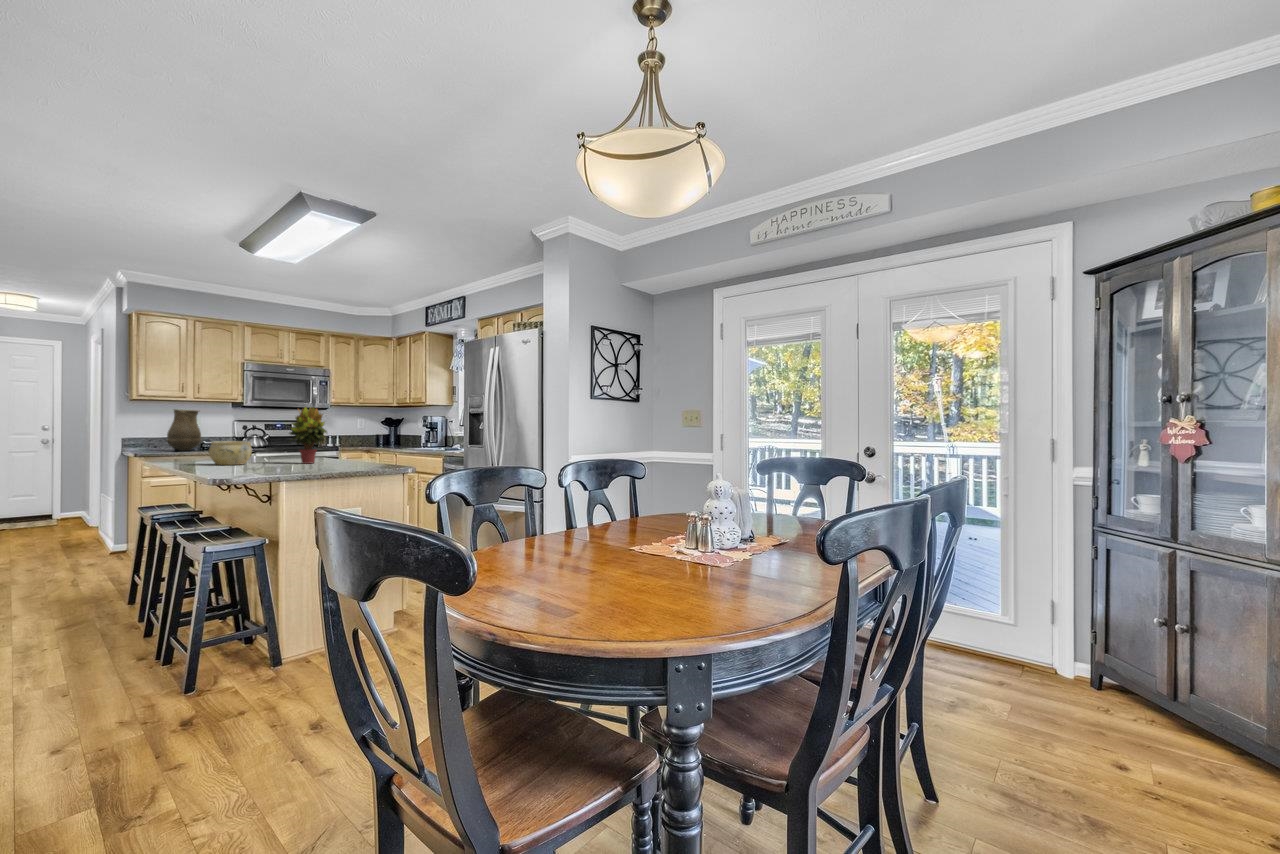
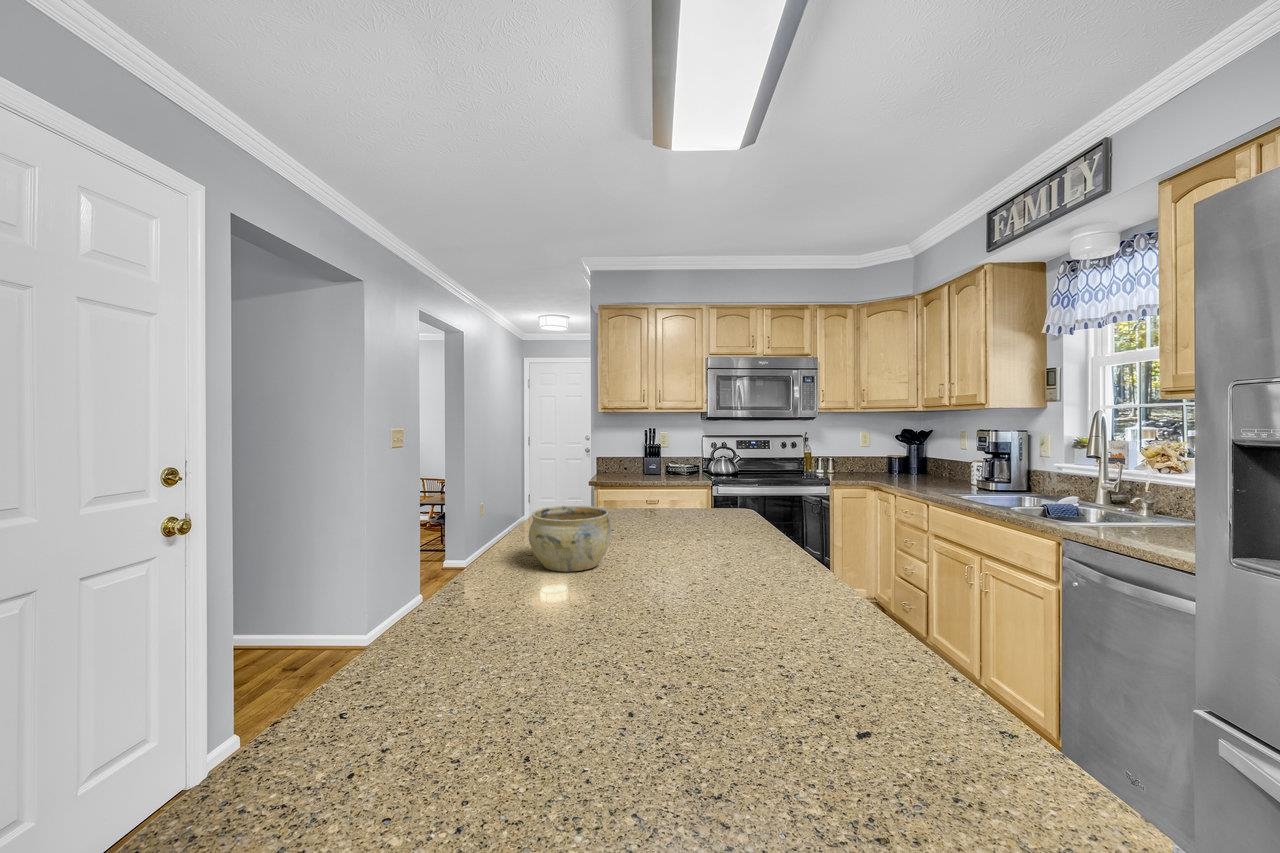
potted plant: present [289,407,327,464] -> none [685,425,778,576]
vase: present [166,409,201,451] -> none [622,424,661,478]

